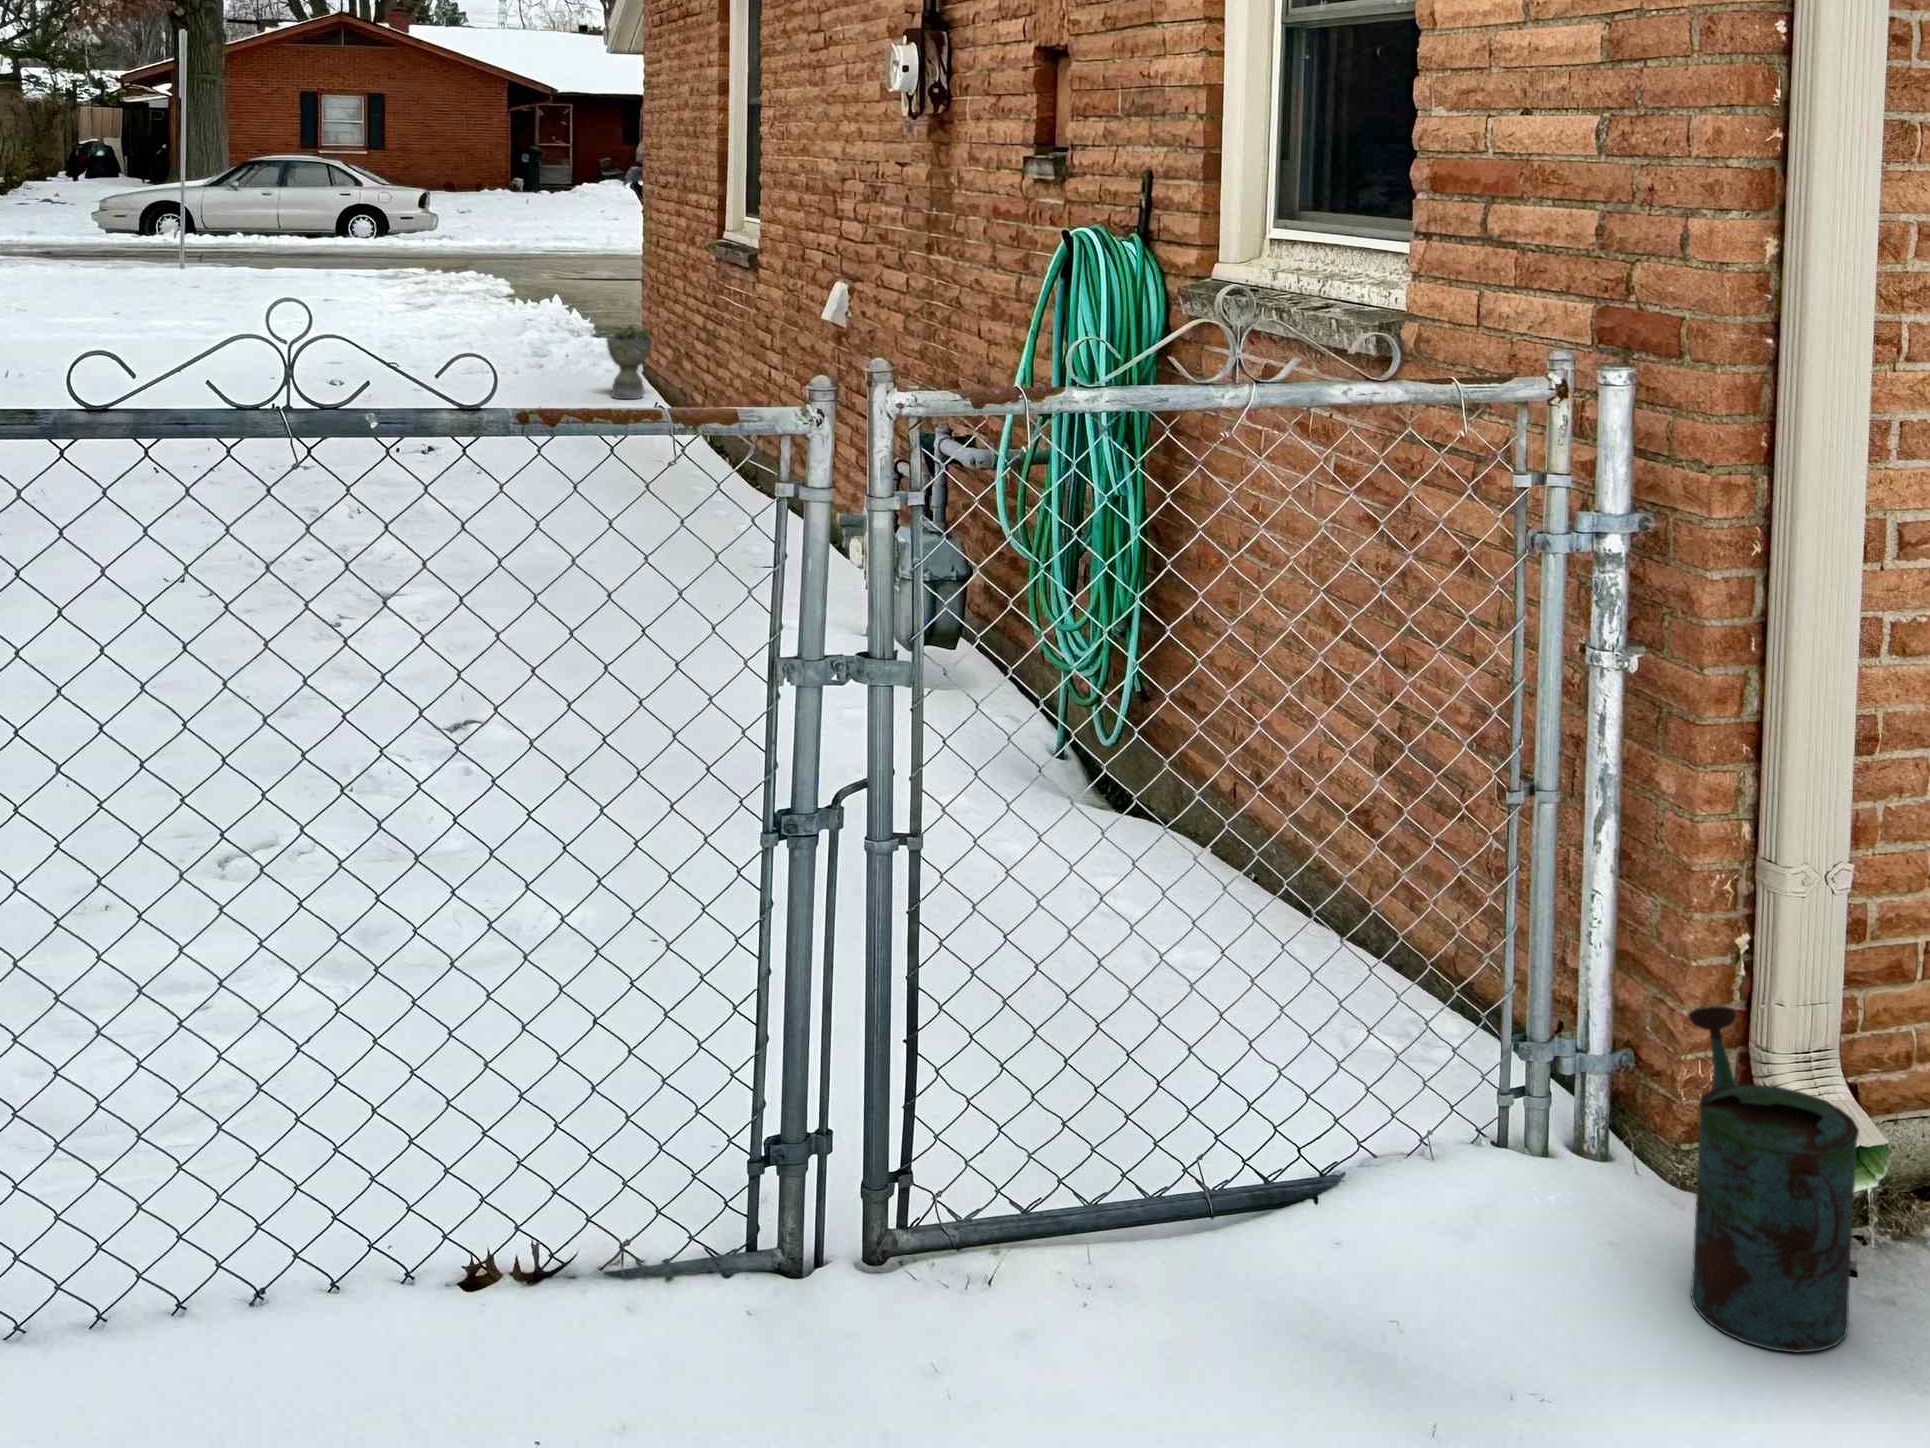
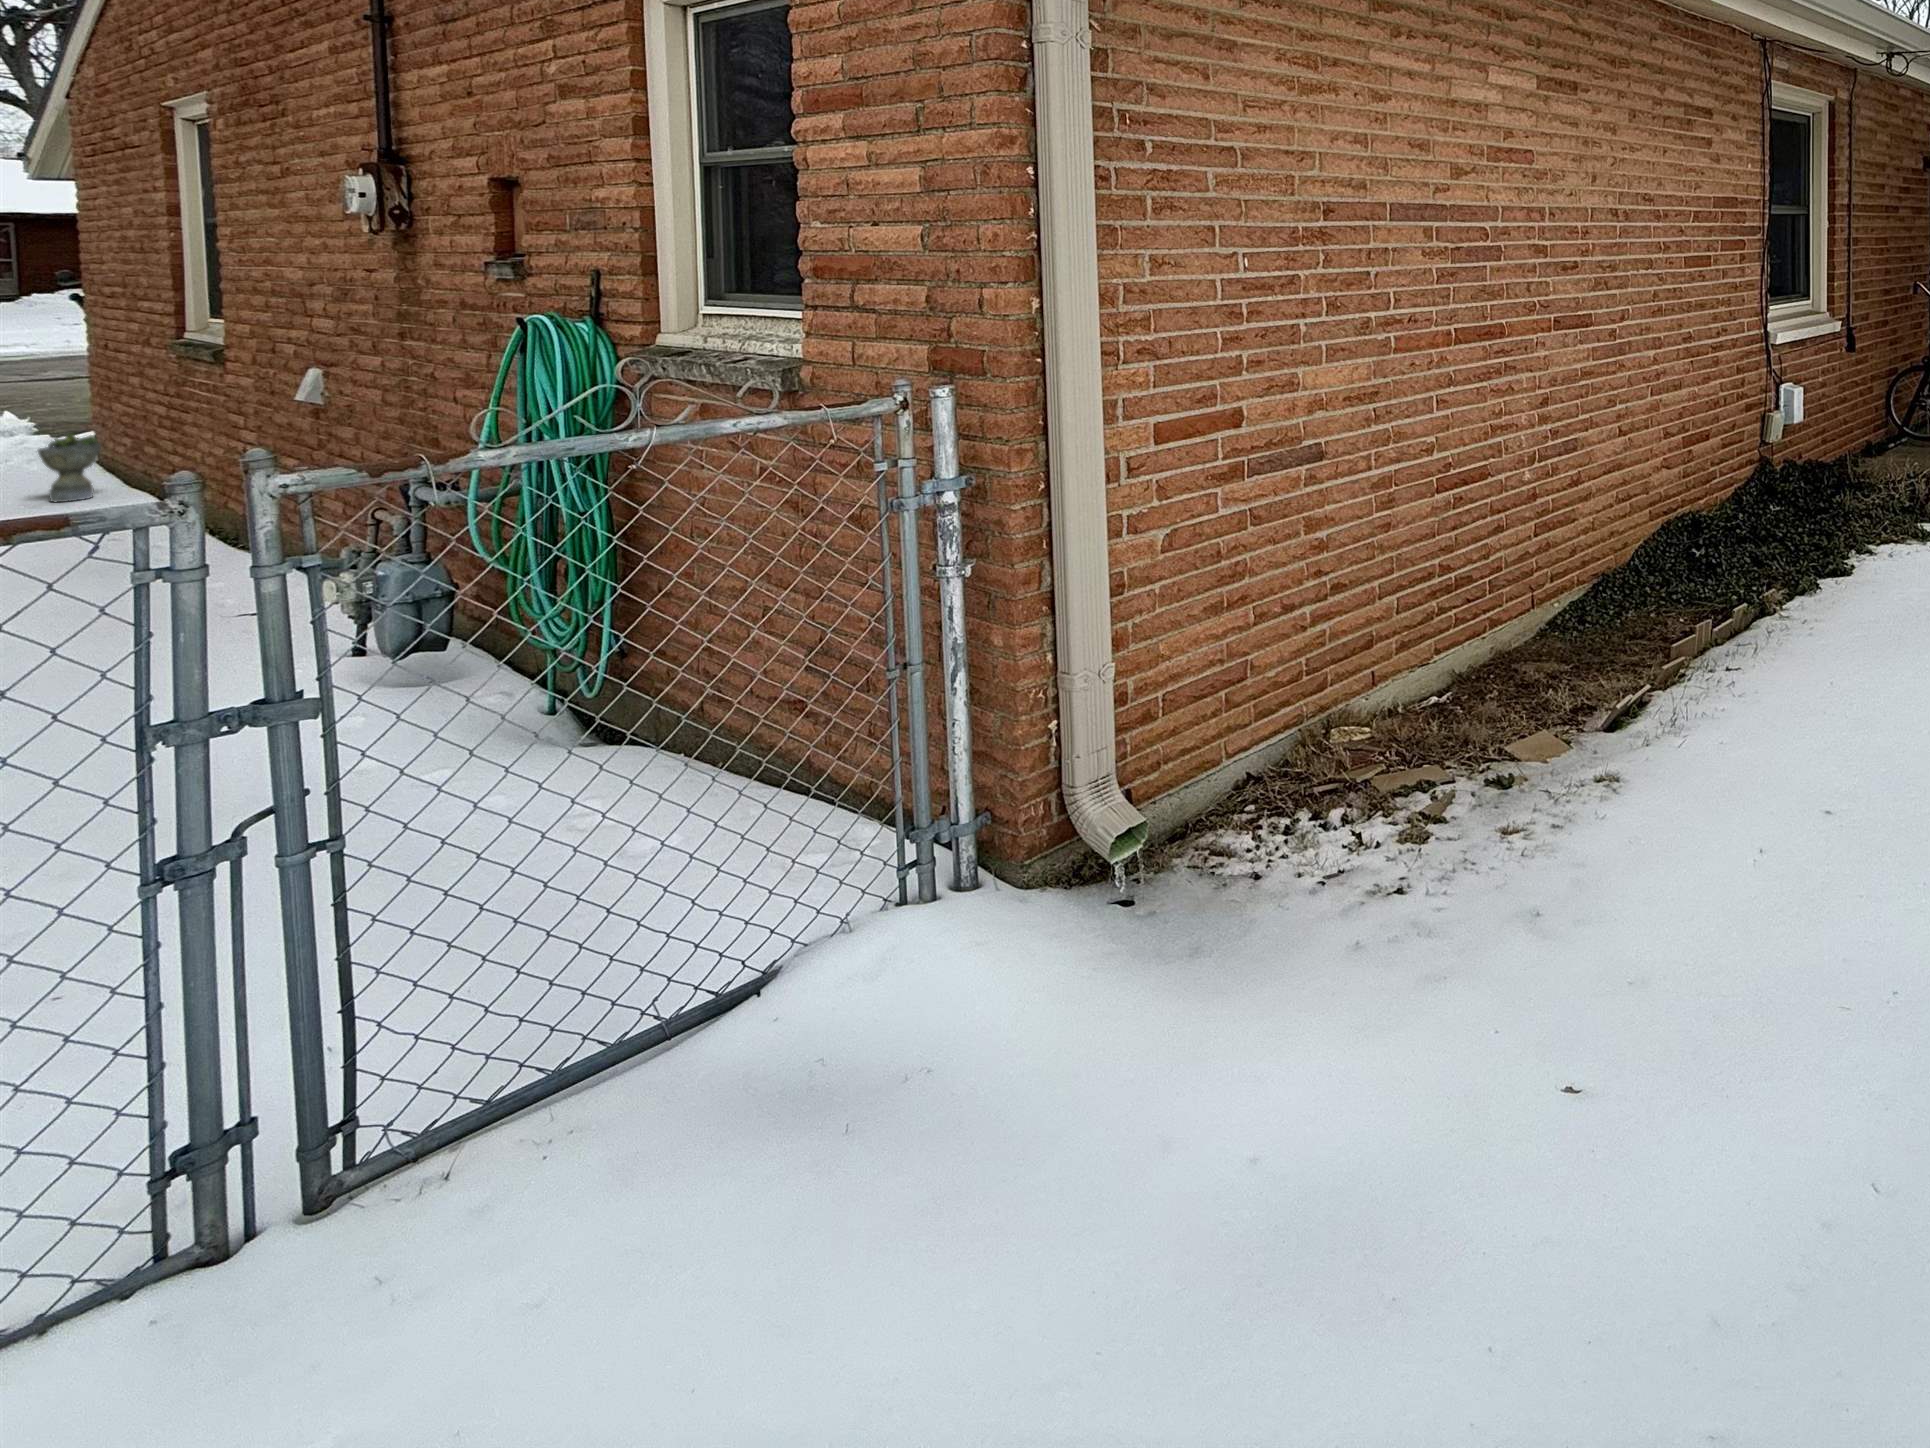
watering can: present [1689,1006,1859,1352] -> none [1017,768,1121,969]

